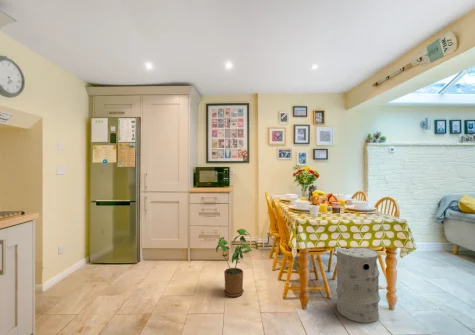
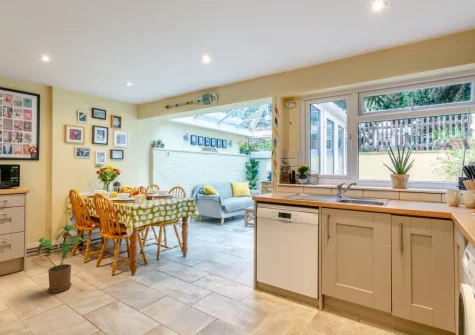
trash can: present [336,247,380,323] -> none [154,220,182,269]

